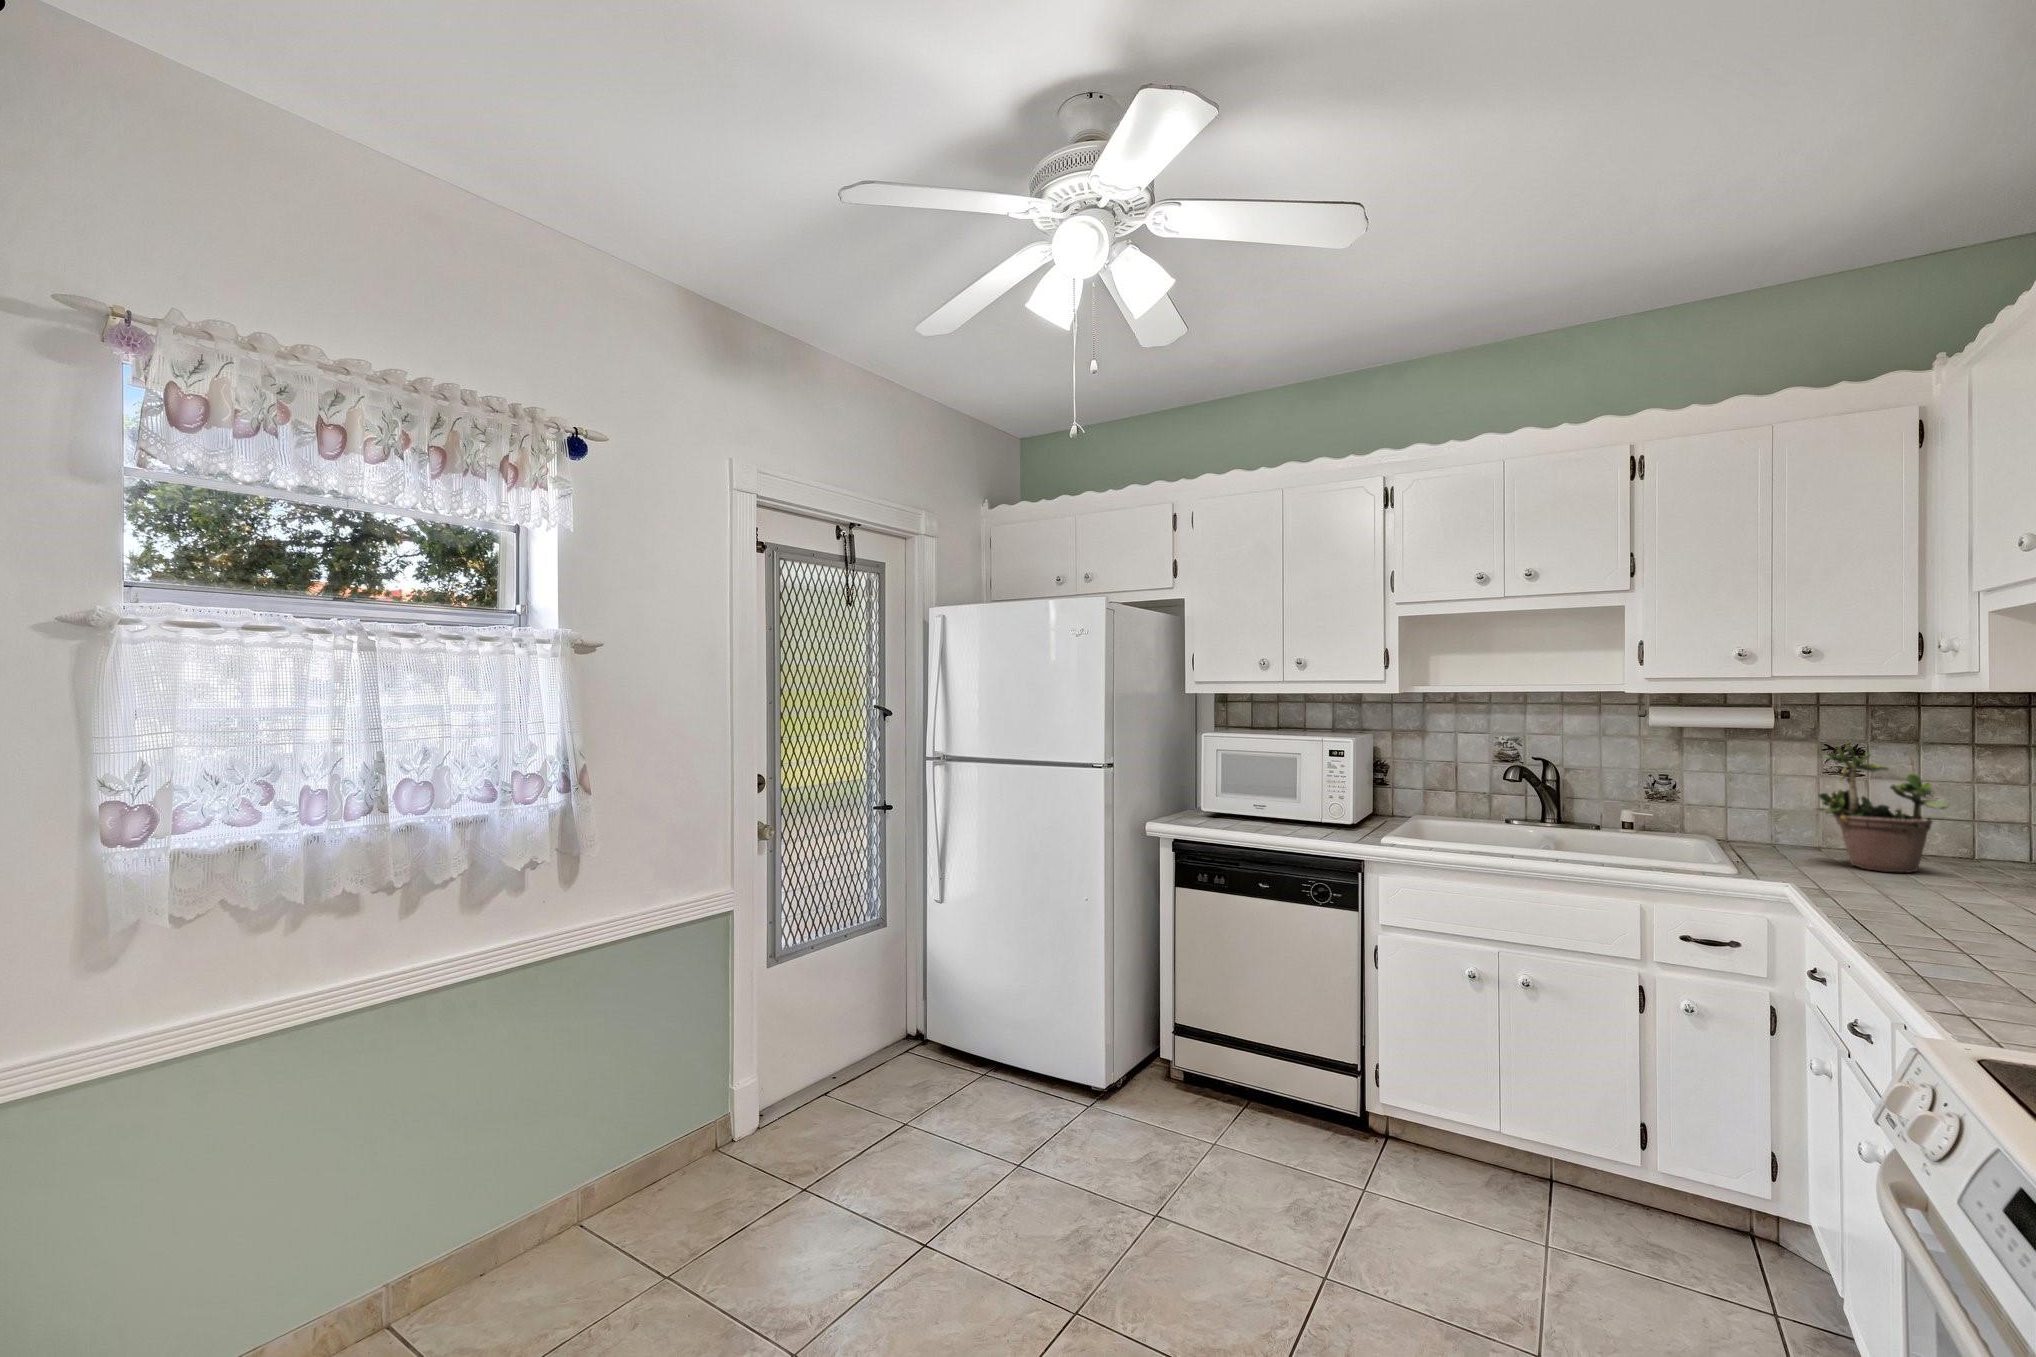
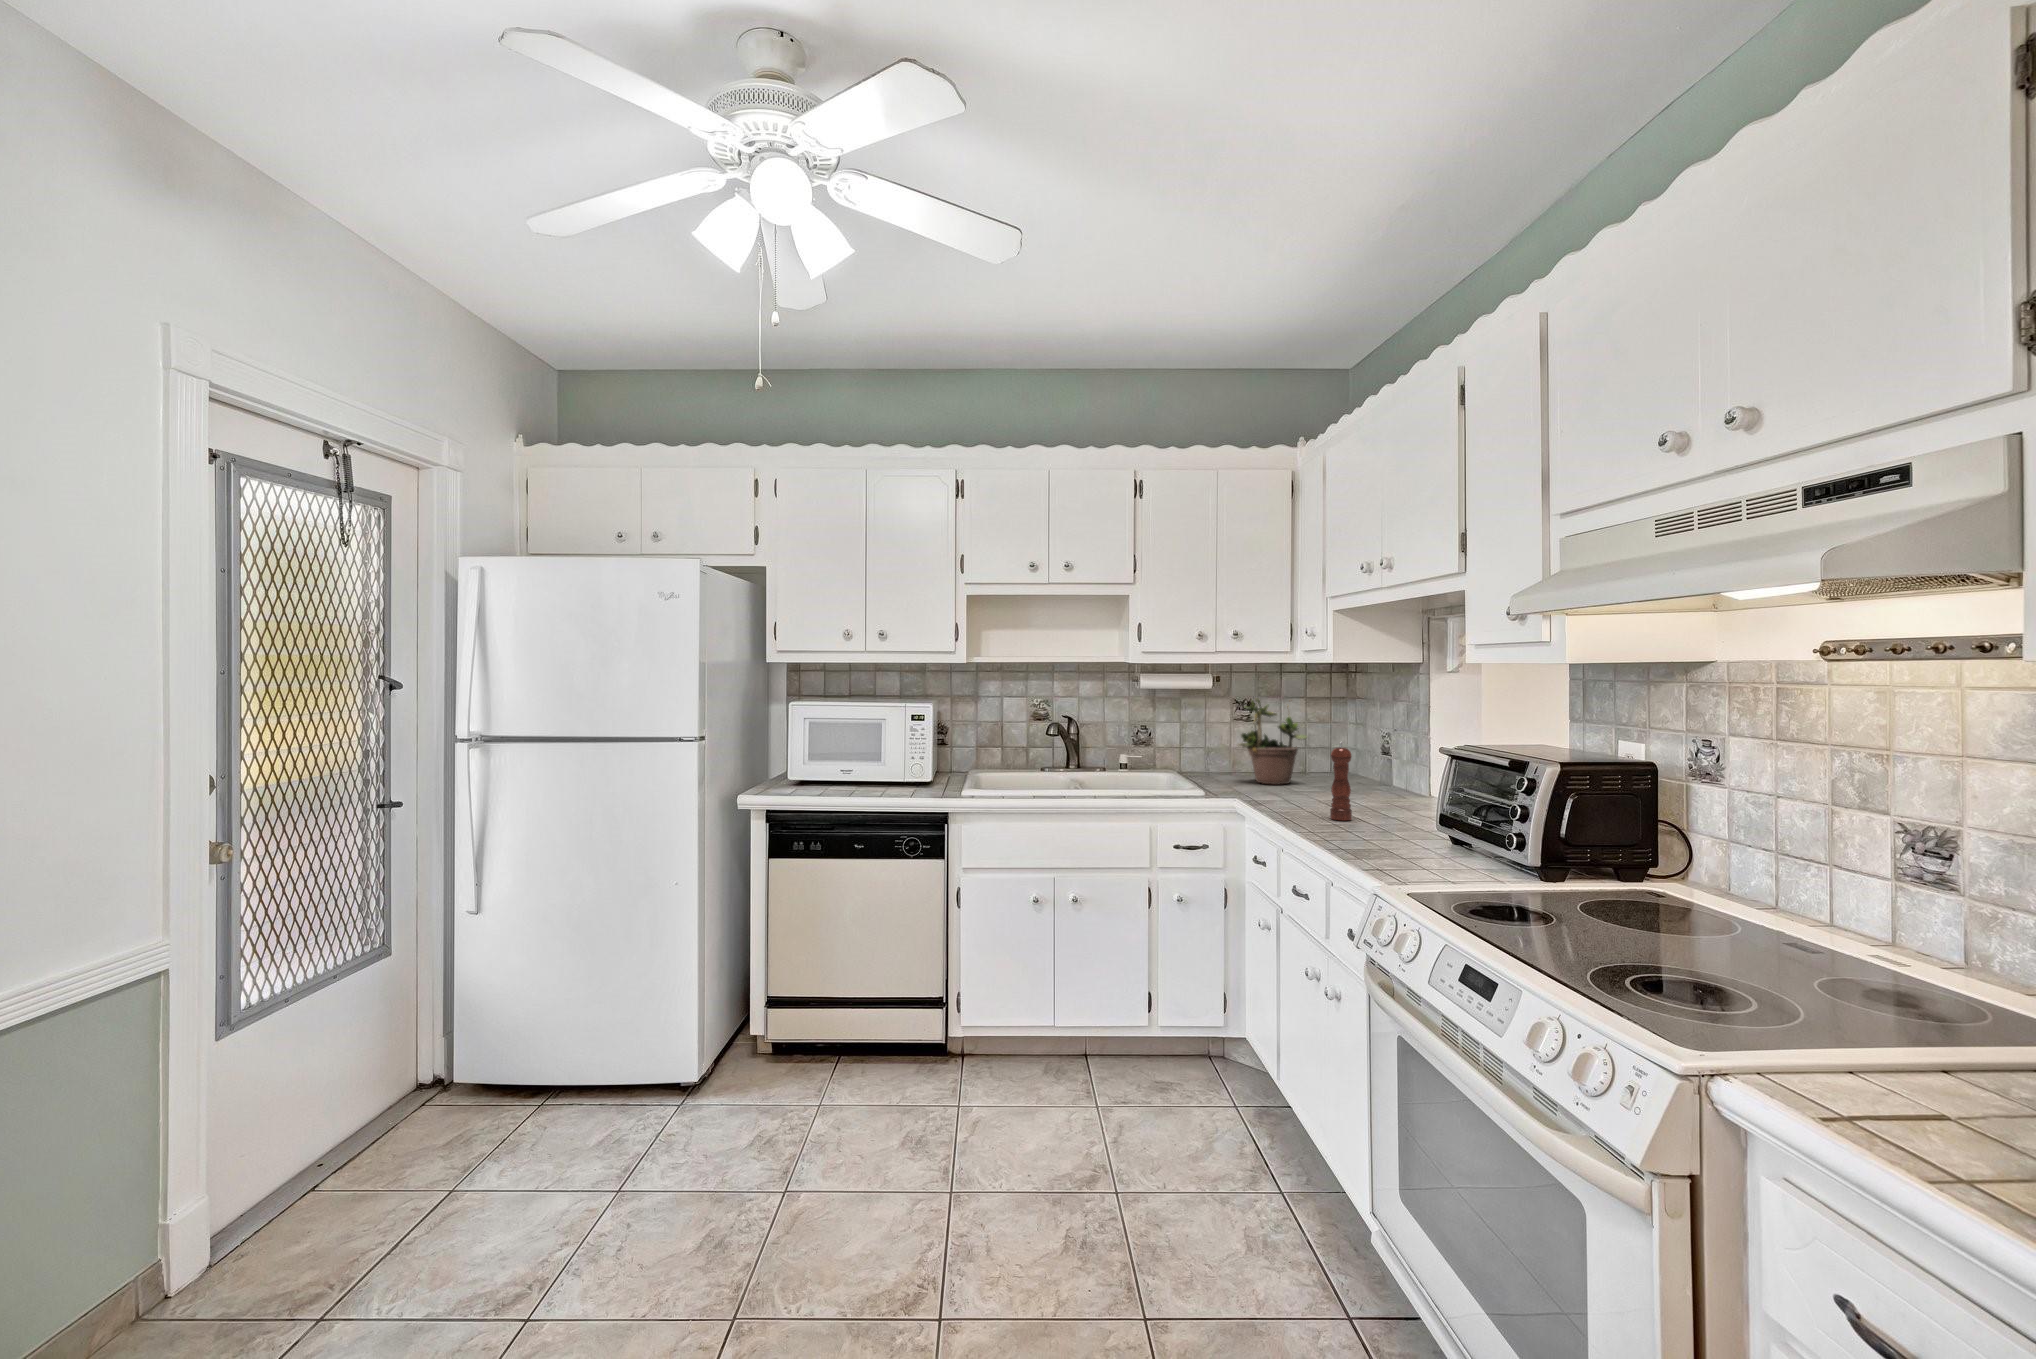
pepper mill: none [1938,818,1985,942] -> present [1330,742,1352,820]

